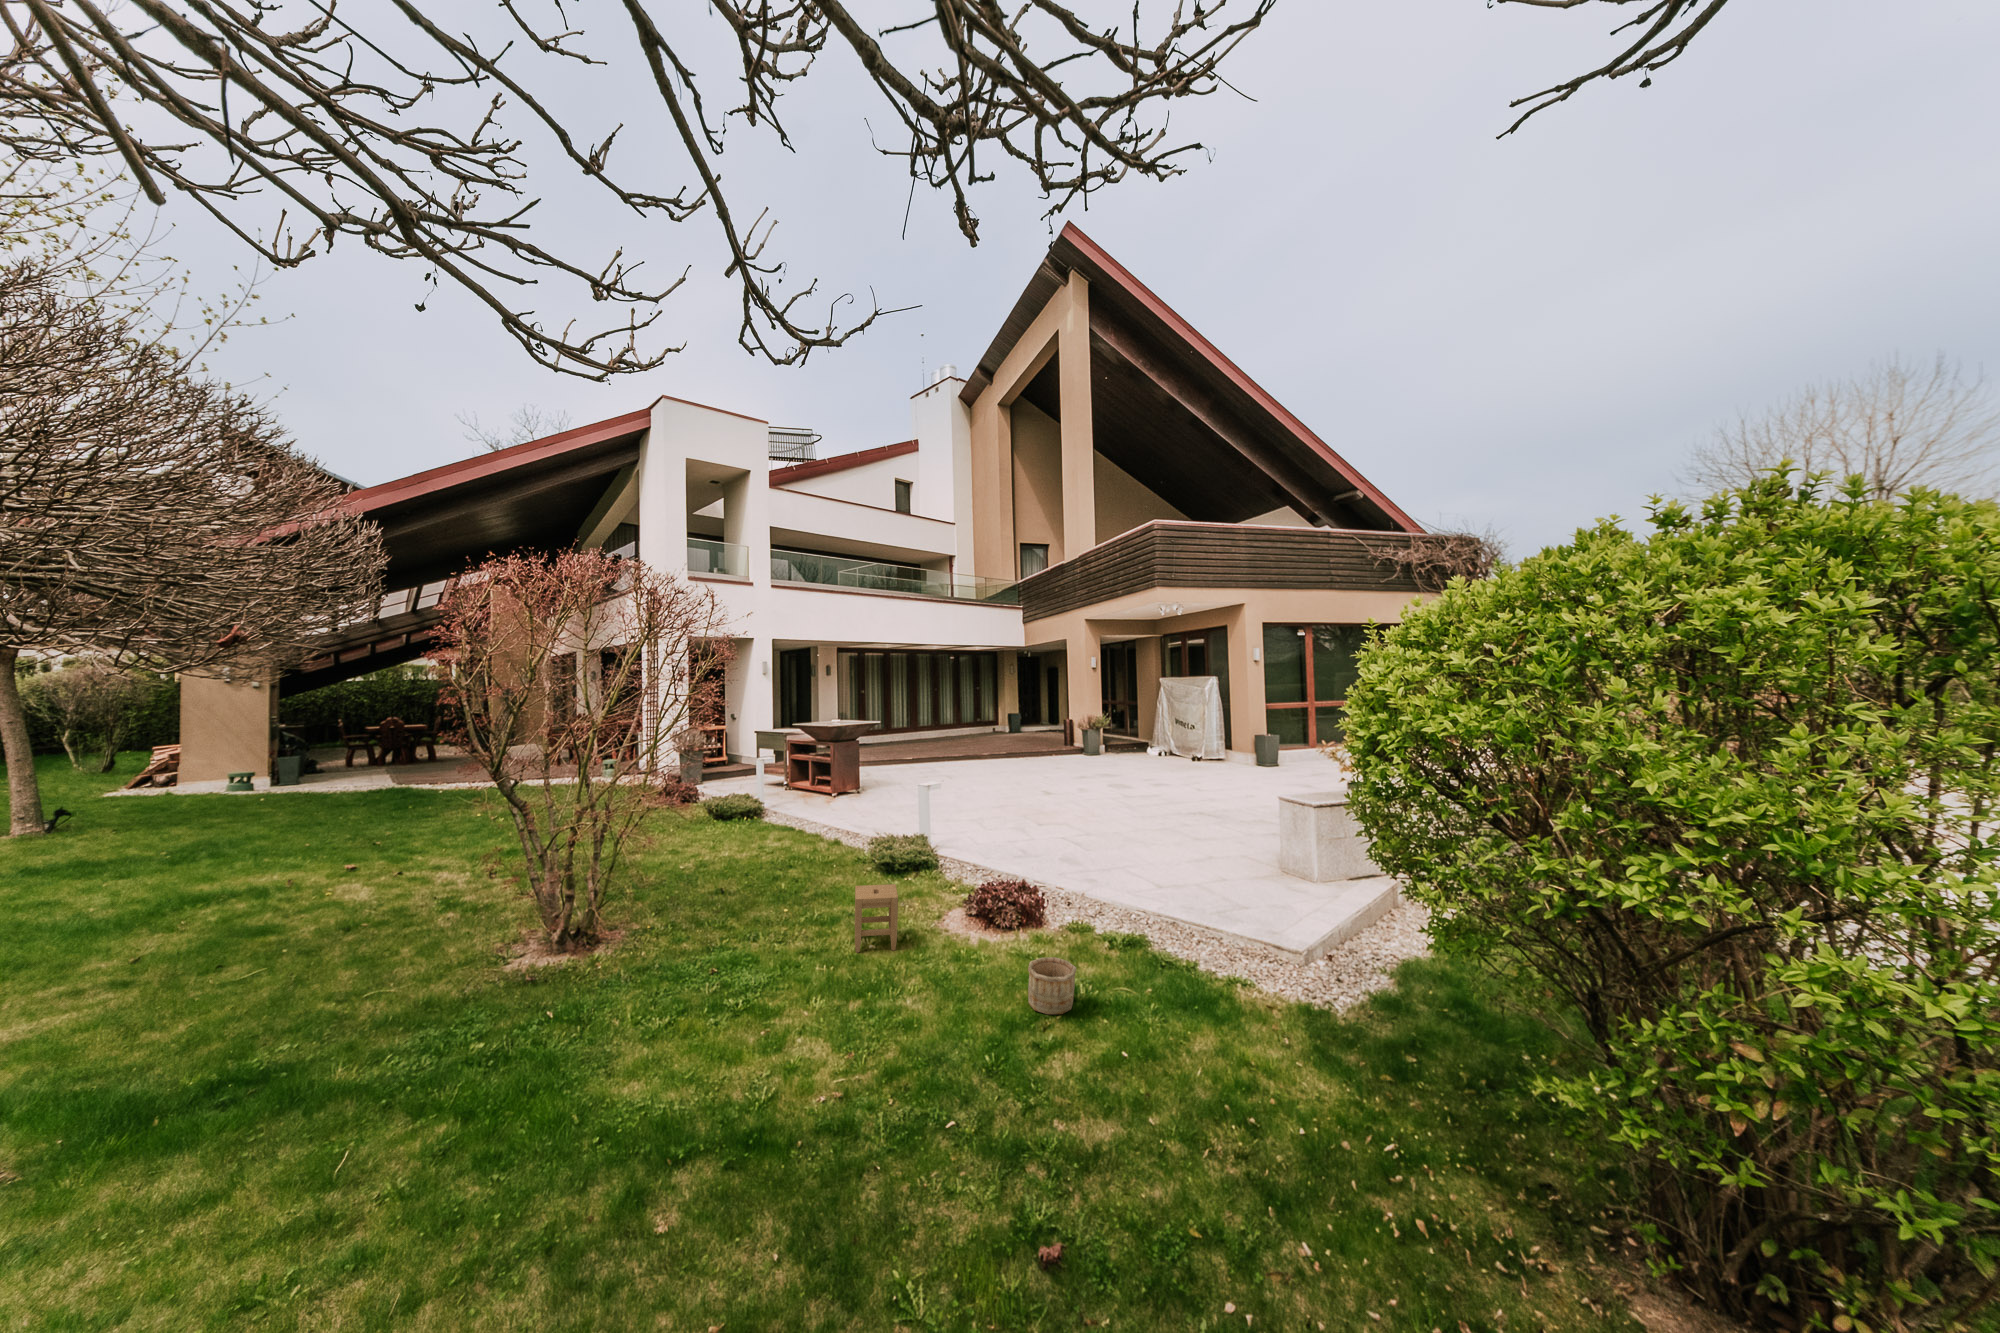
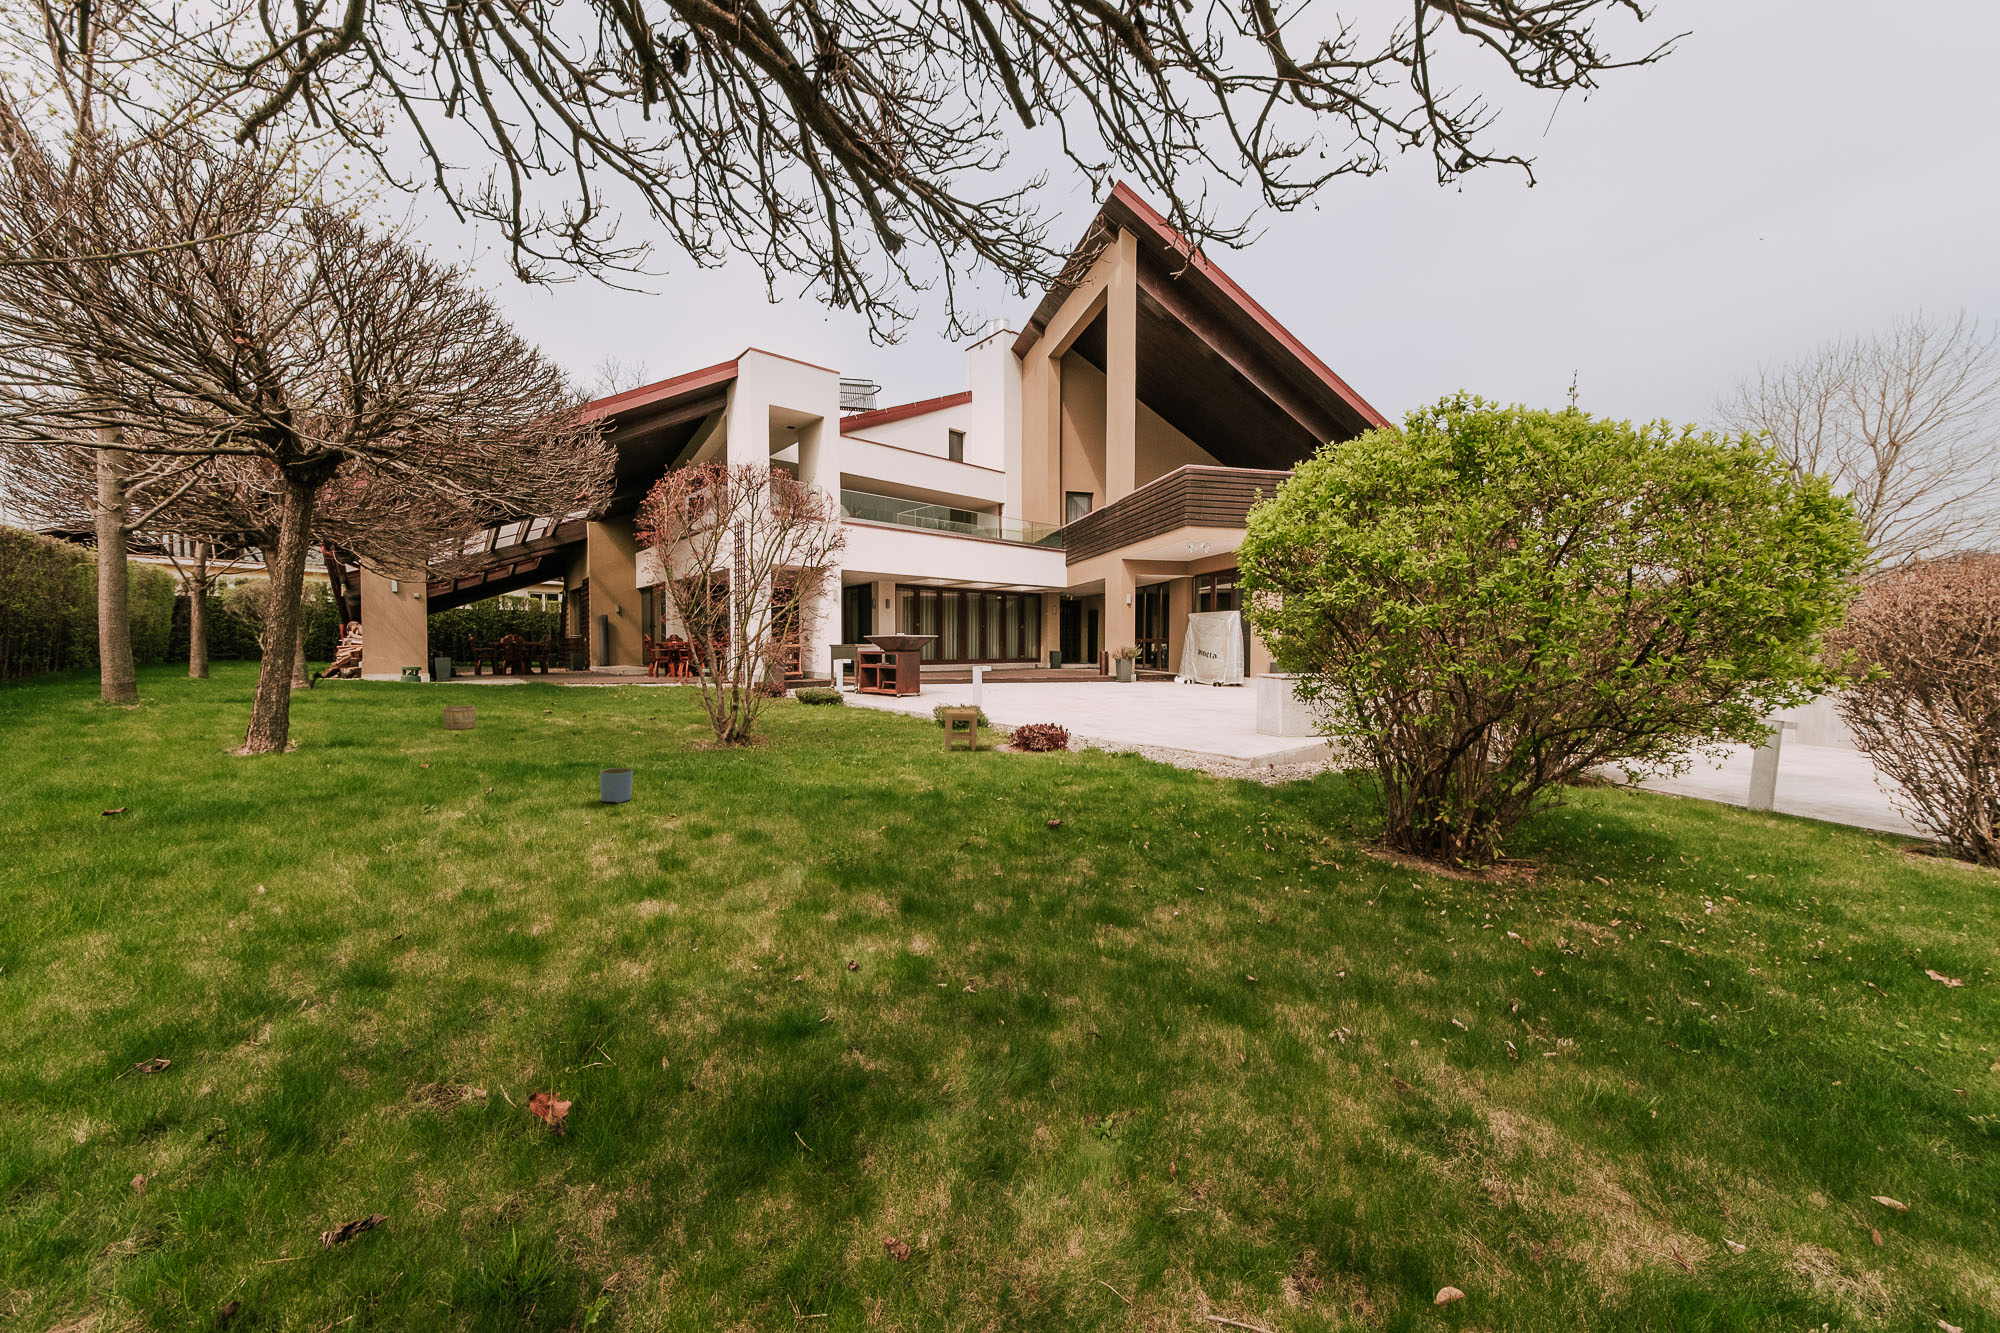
wooden bucket: present [1028,957,1076,1014] -> present [443,705,476,729]
planter: none [108,1167,196,1262] -> present [600,768,633,803]

